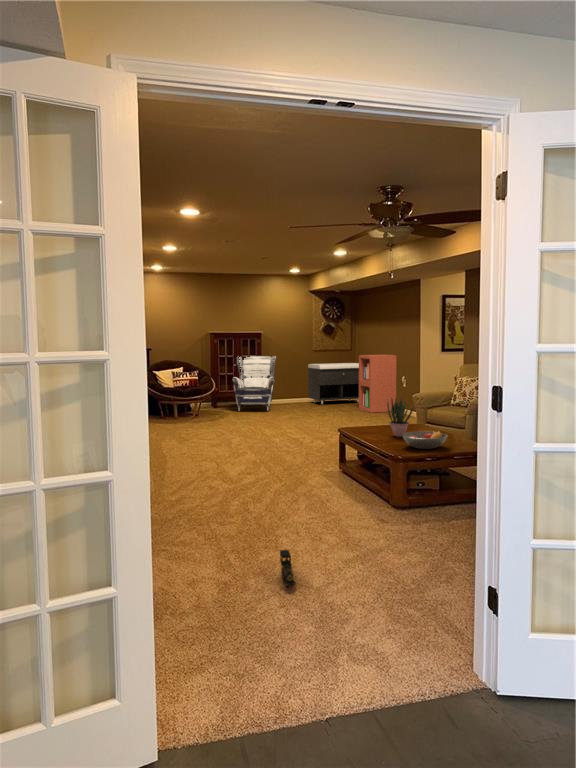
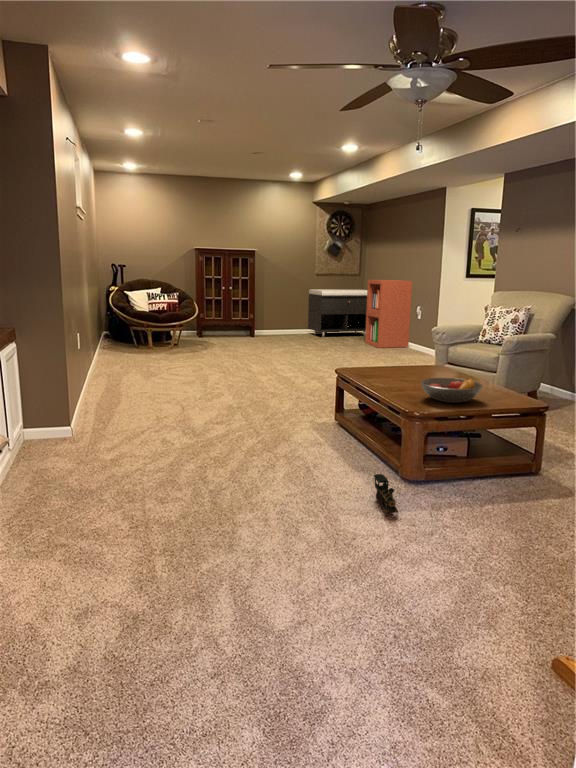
armchair: present [232,356,276,411] -> none [218,277,271,343]
potted plant: present [387,398,413,437] -> none [401,330,436,383]
toy train: present [280,550,296,592] -> present [374,474,398,519]

